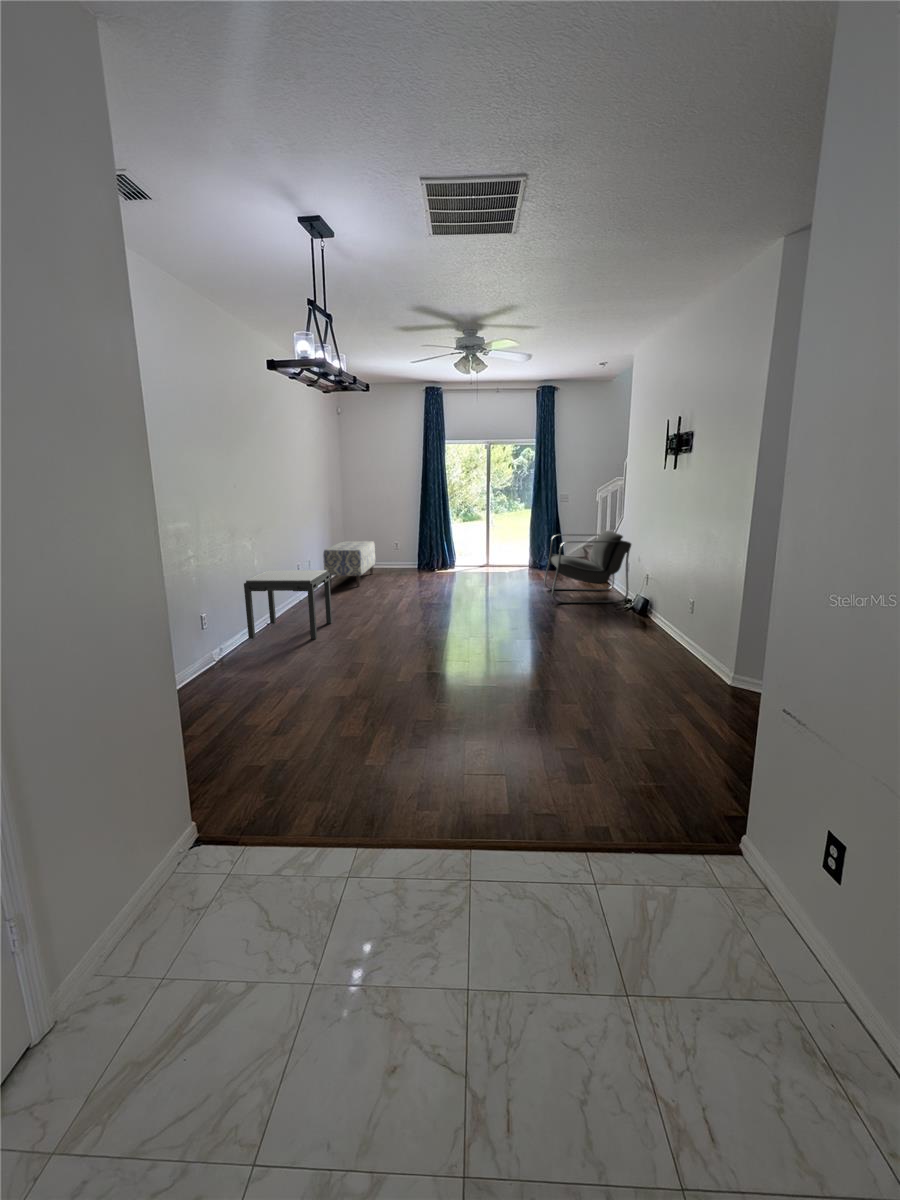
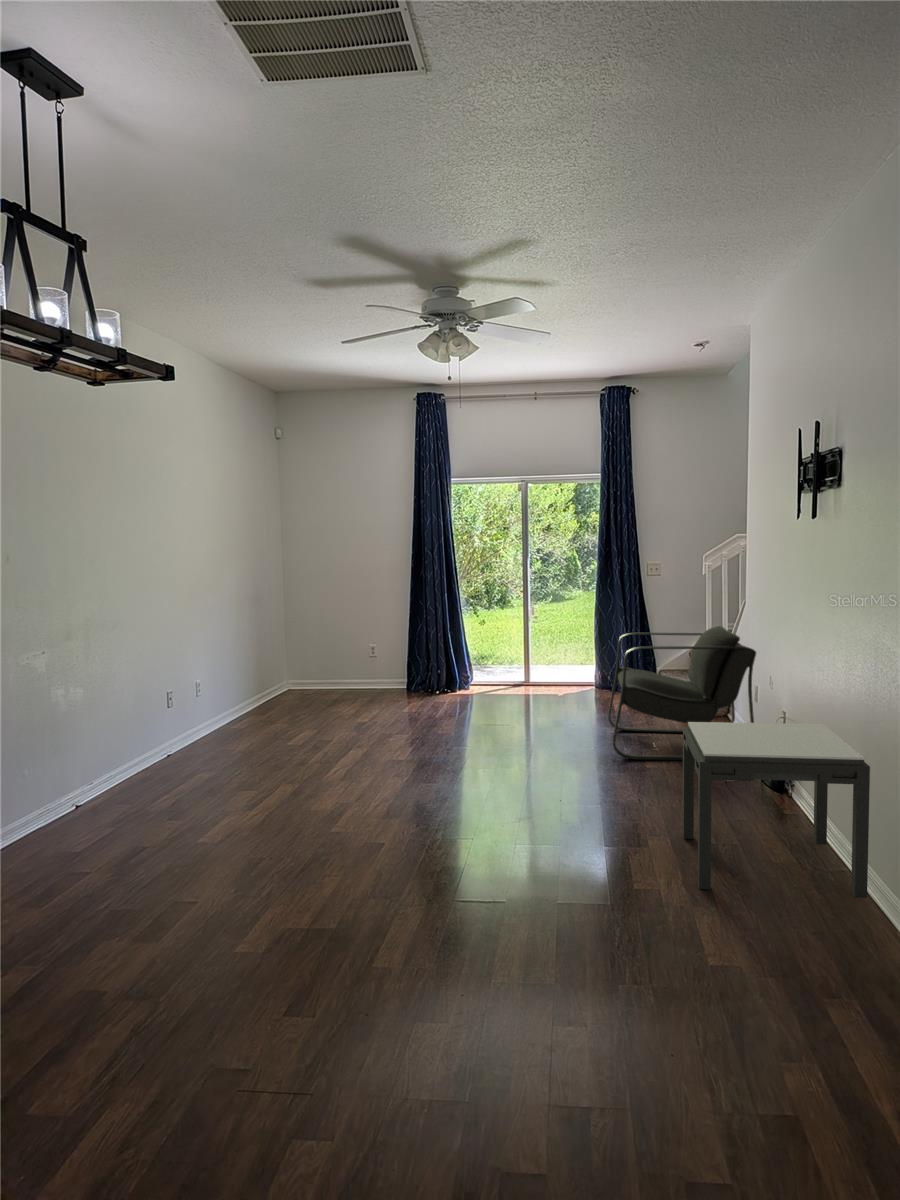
bench: present [323,541,375,587] -> none [237,642,336,719]
side table: present [244,570,332,639] -> present [683,722,870,898]

